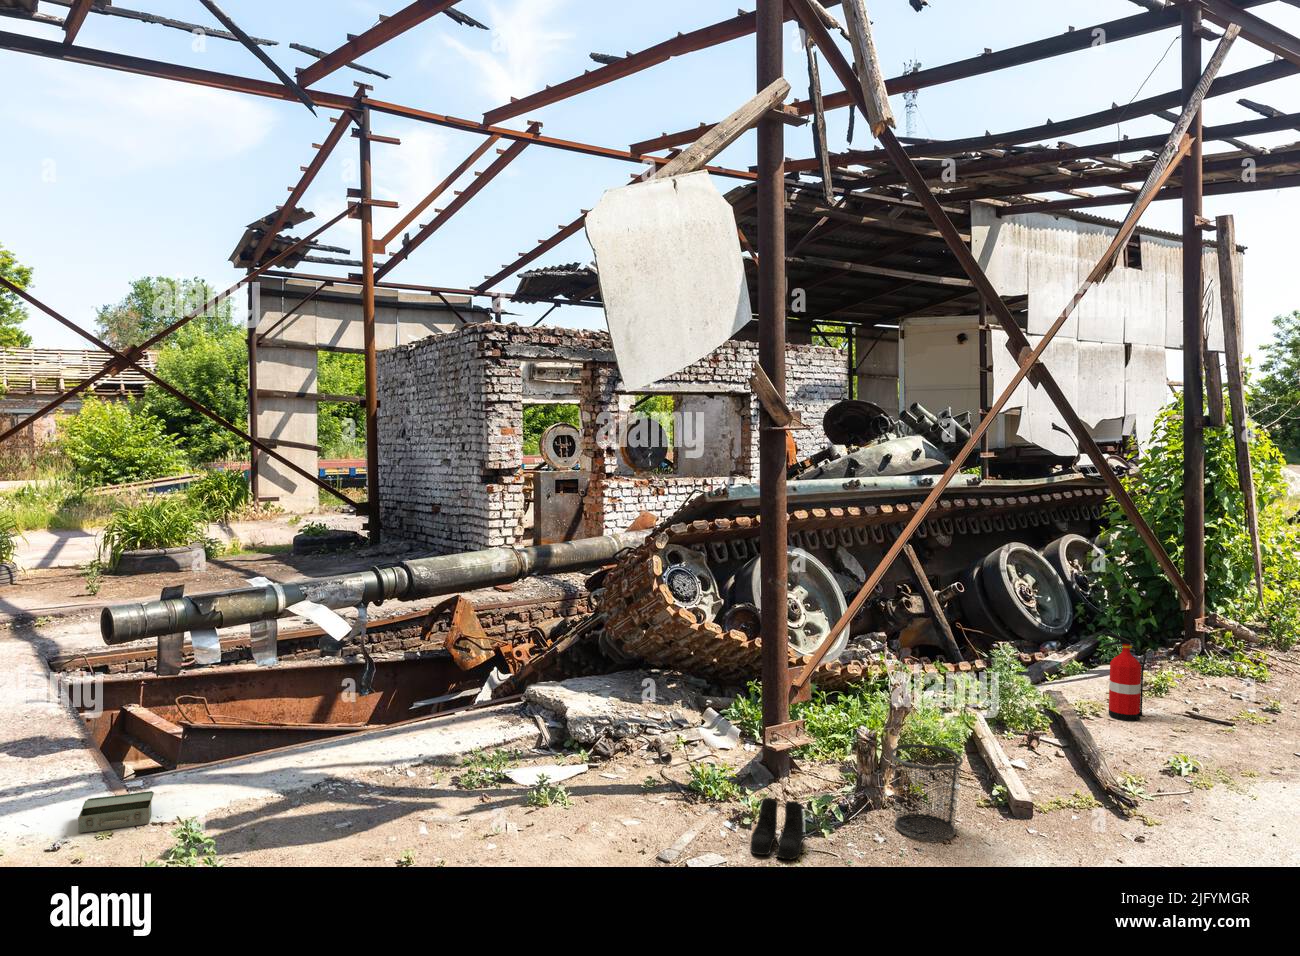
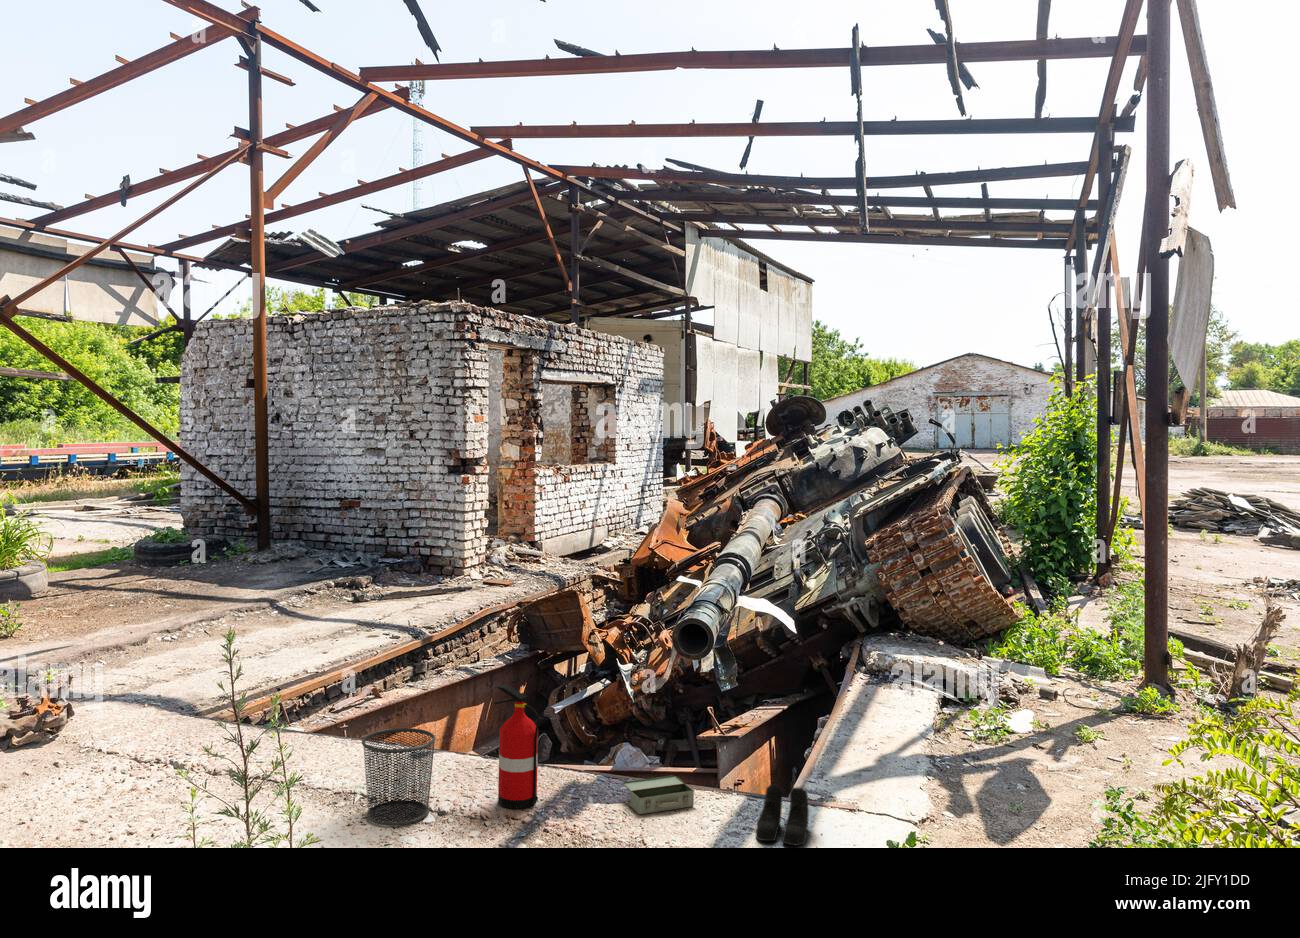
fire extinguisher: present [1104,633,1146,721] -> present [494,685,539,809]
waste bin: present [890,744,963,841] -> present [362,728,436,826]
toolbox: present [78,791,154,833] -> present [622,775,694,814]

